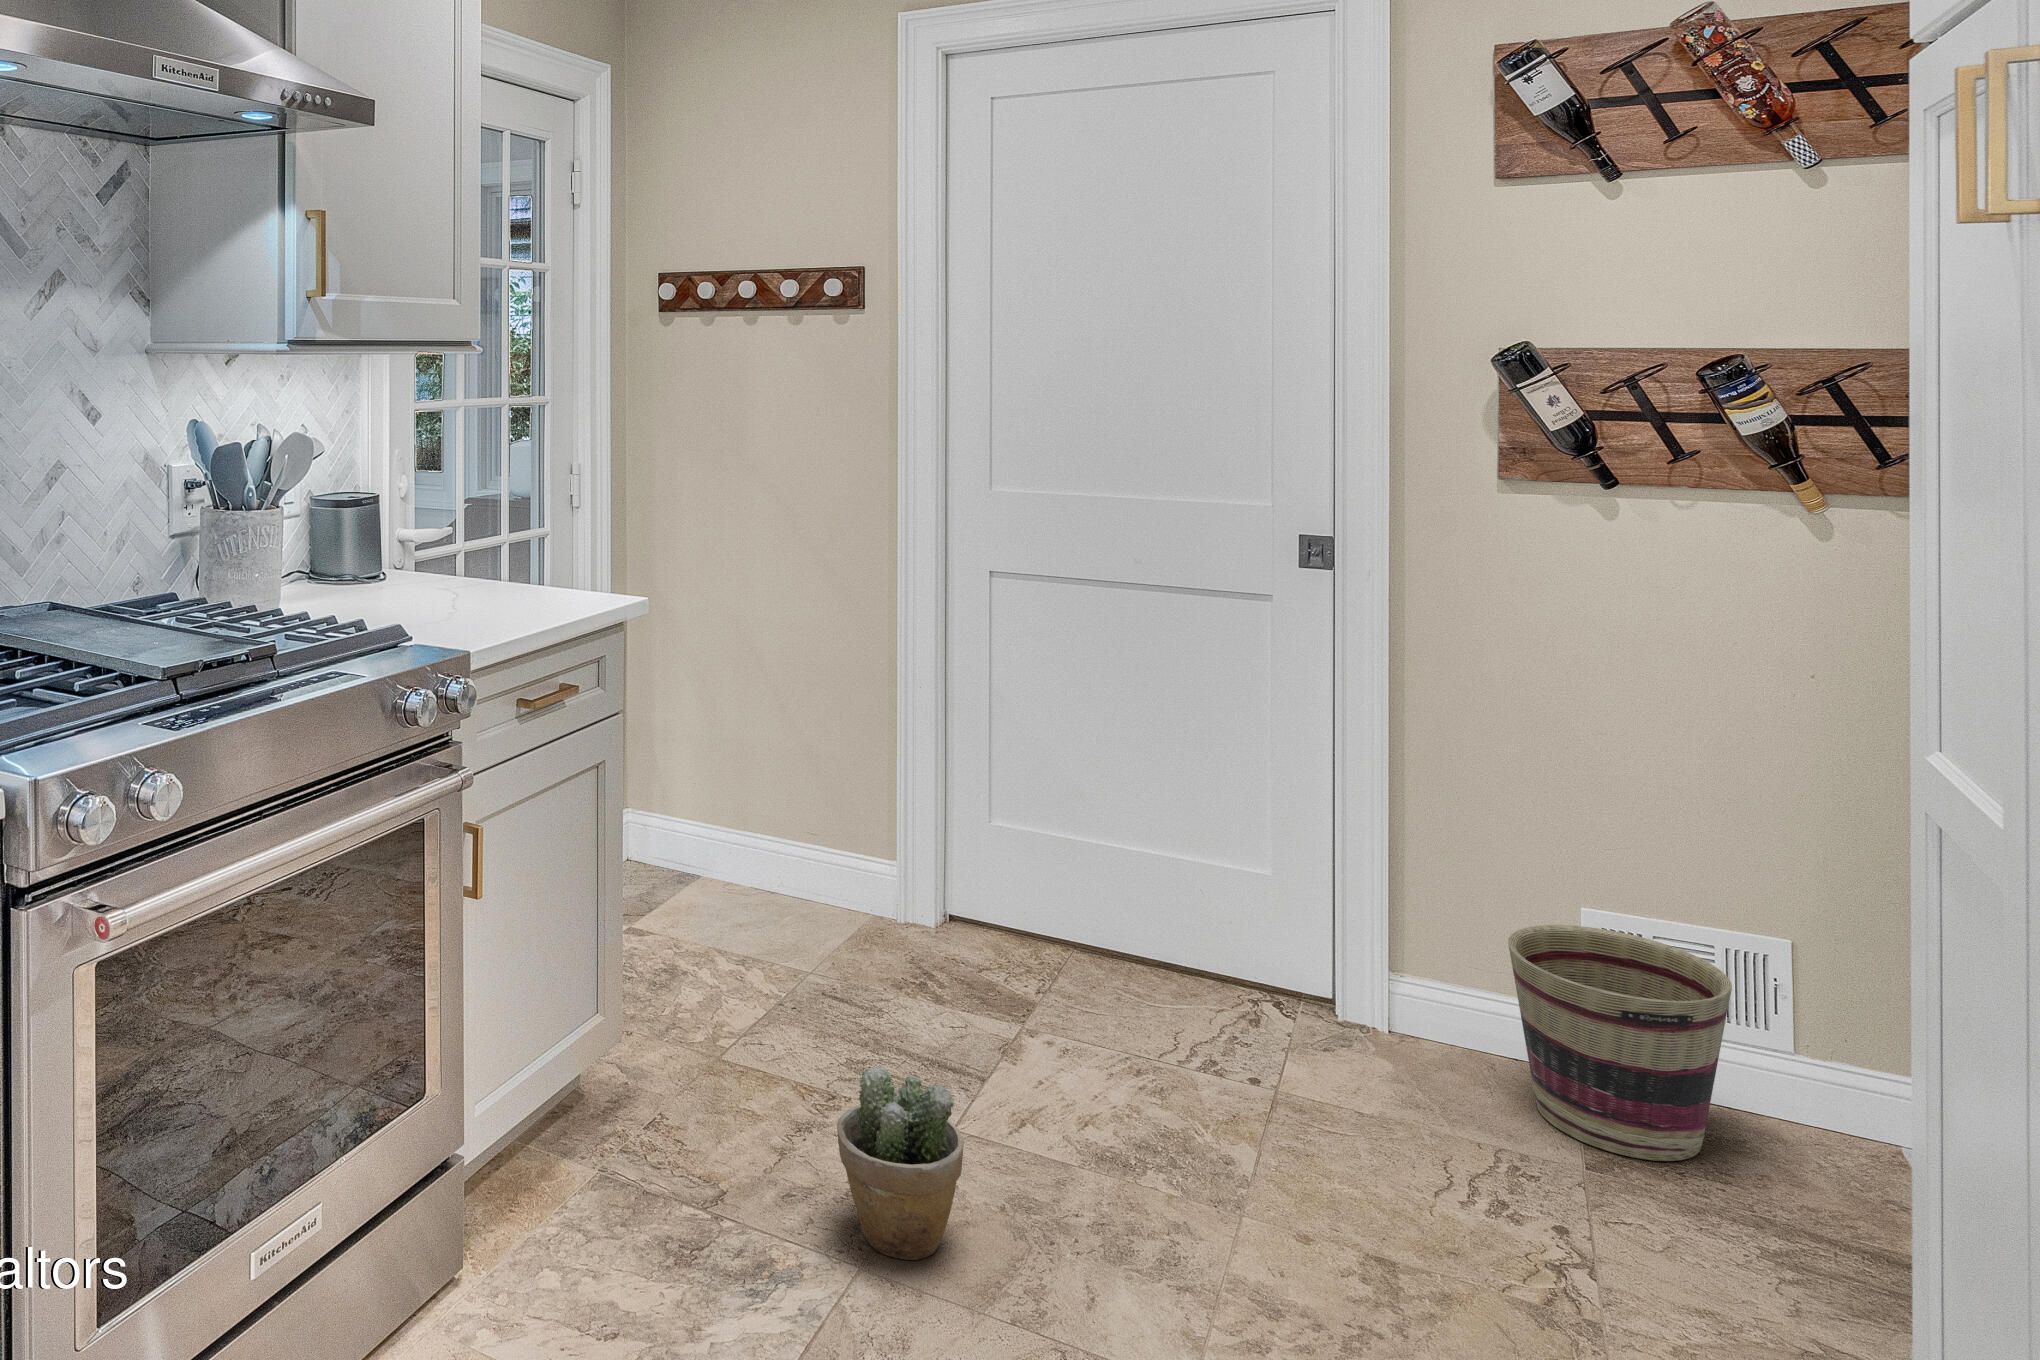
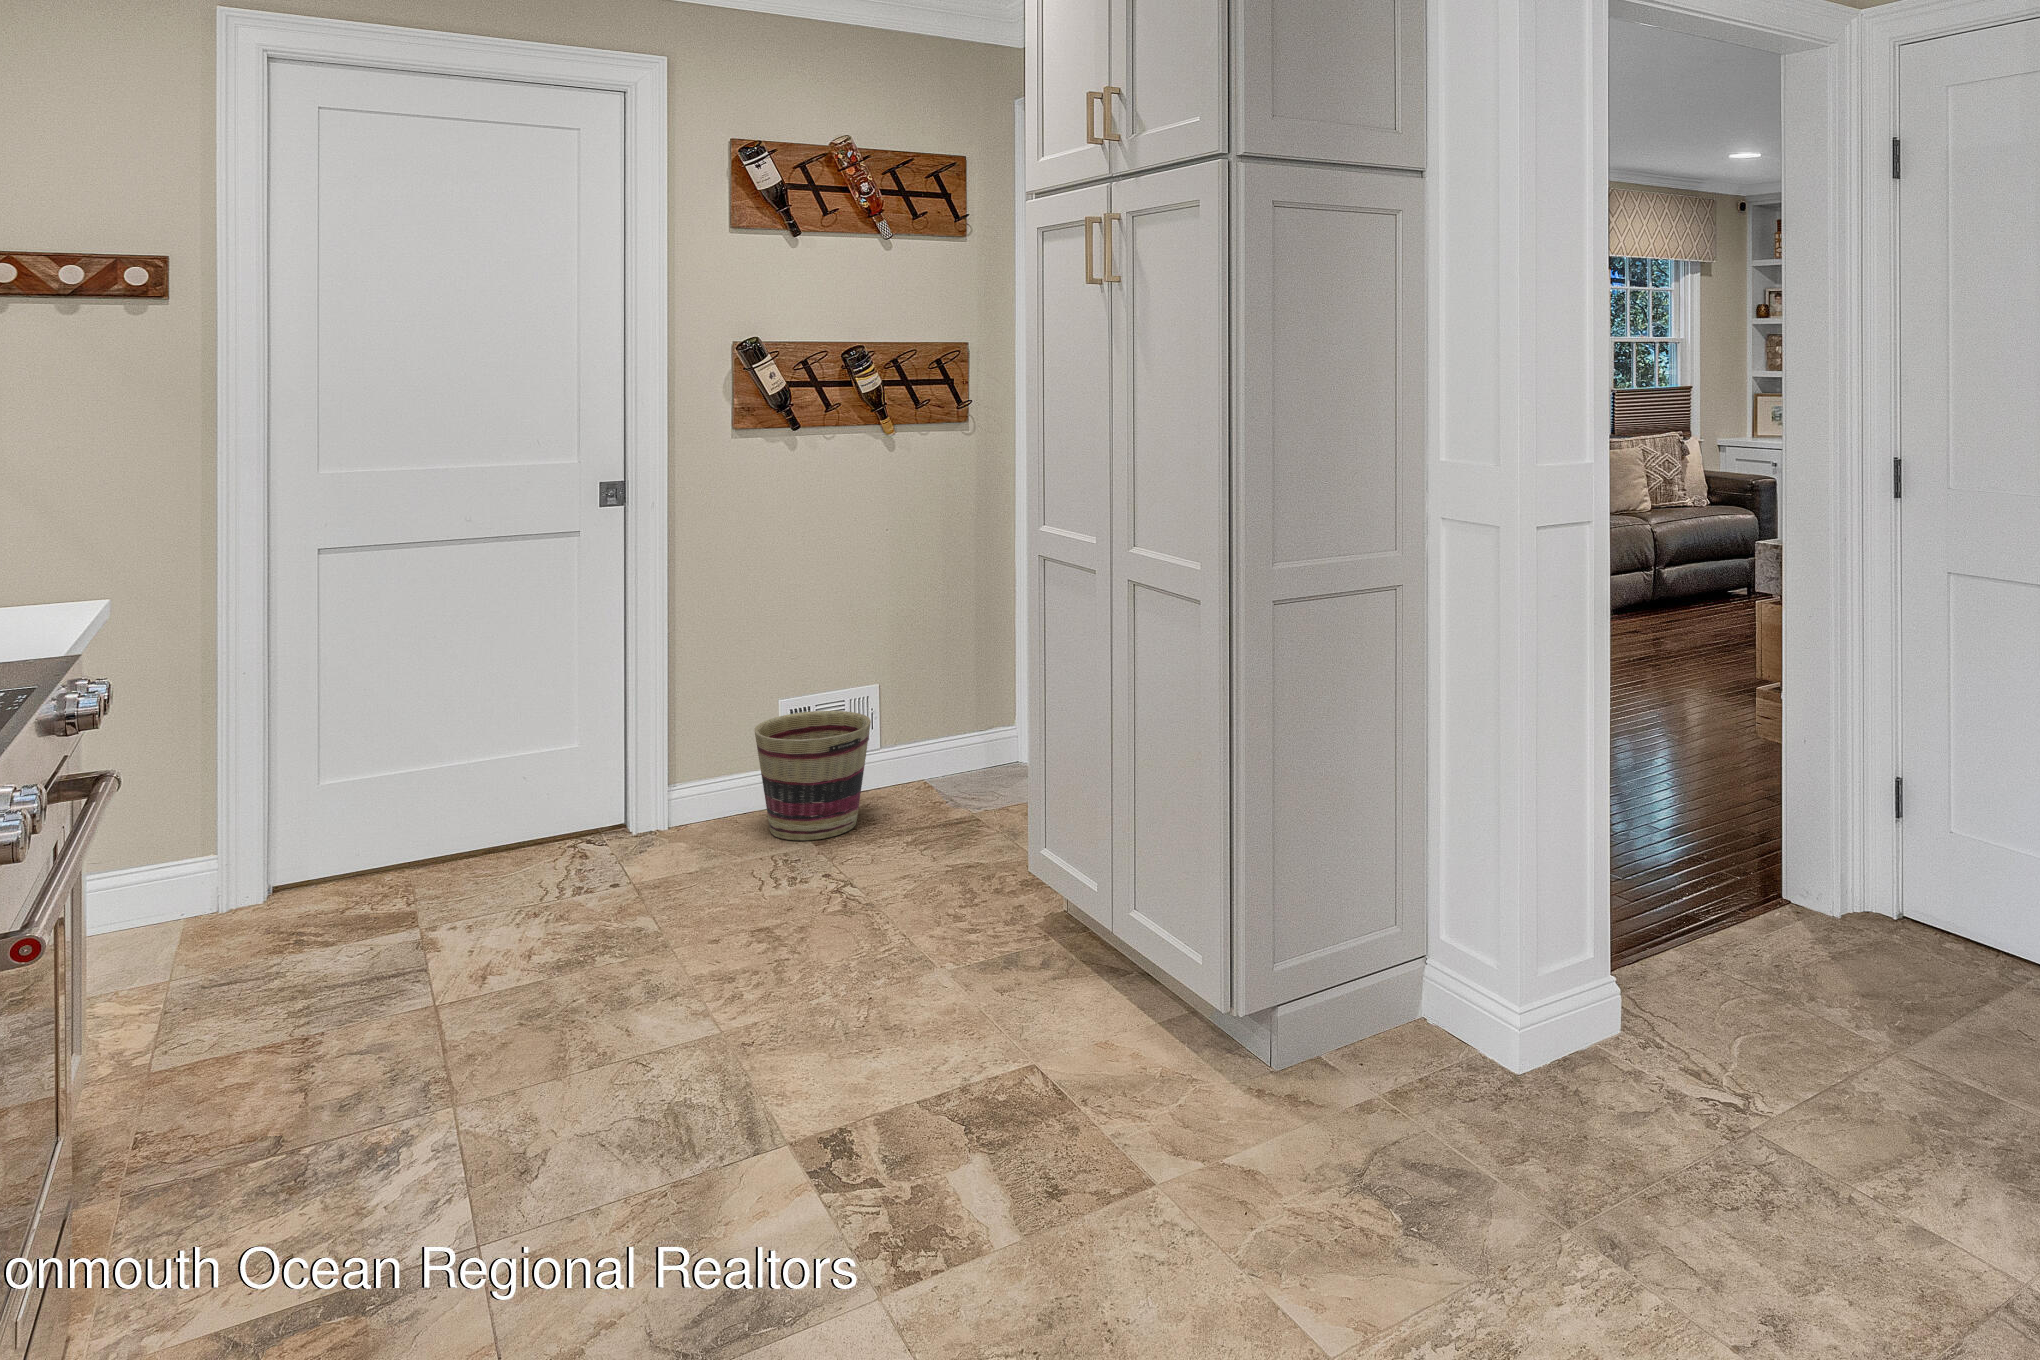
potted plant: present [837,1067,964,1260] -> none [410,920,525,1078]

